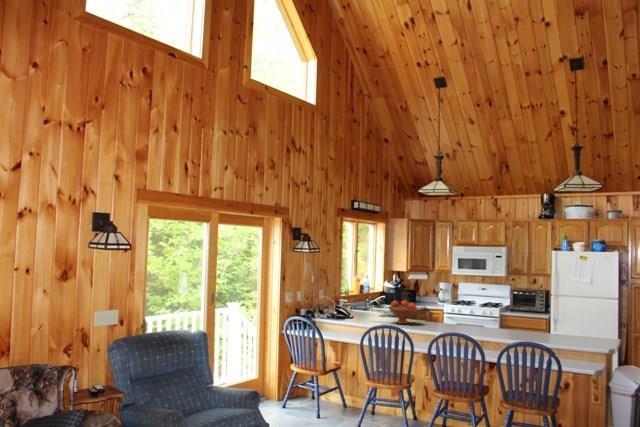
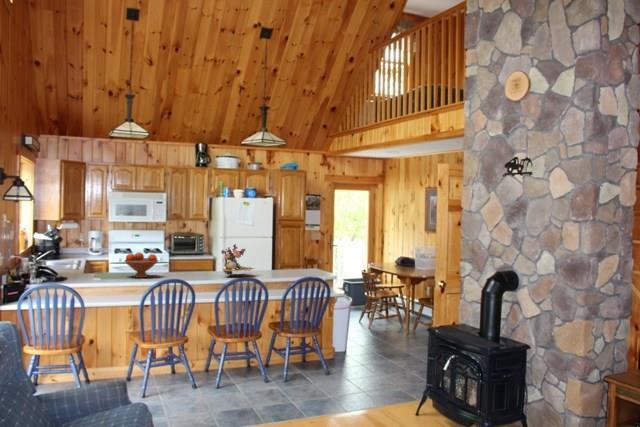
flower arrangement: none [473,298,515,333] -> present [221,244,254,276]

